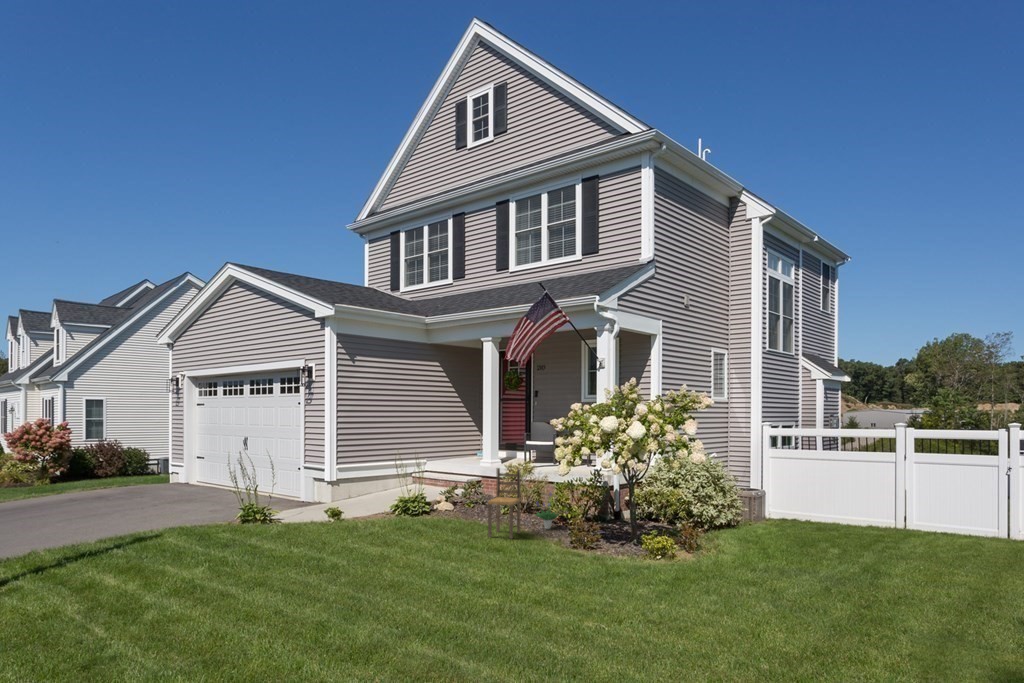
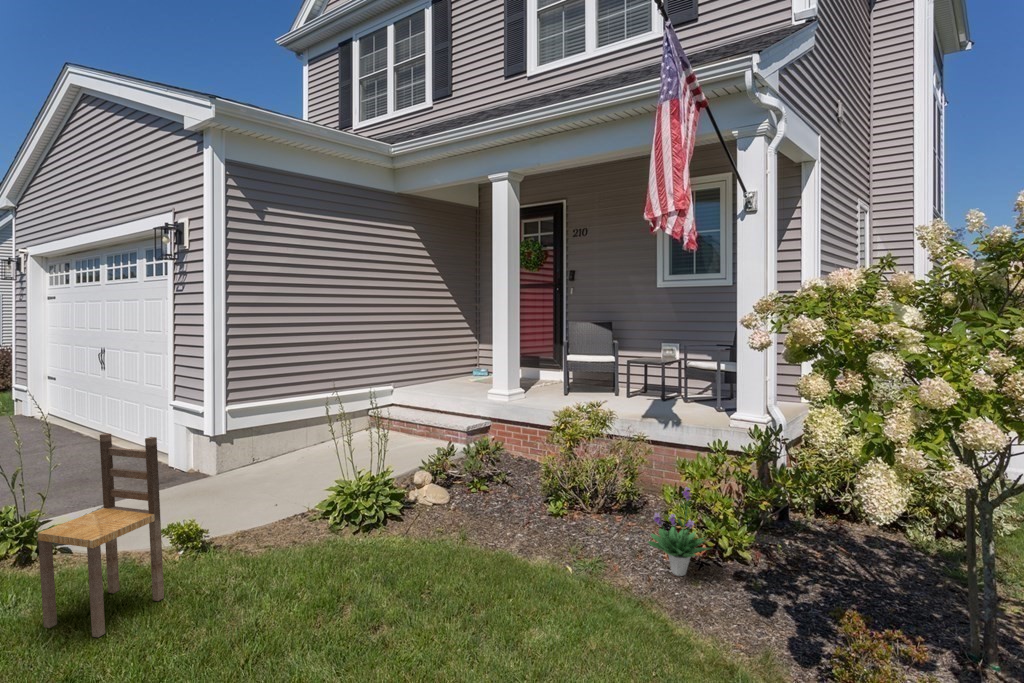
chair: present [488,468,520,539] -> present [38,433,164,638]

